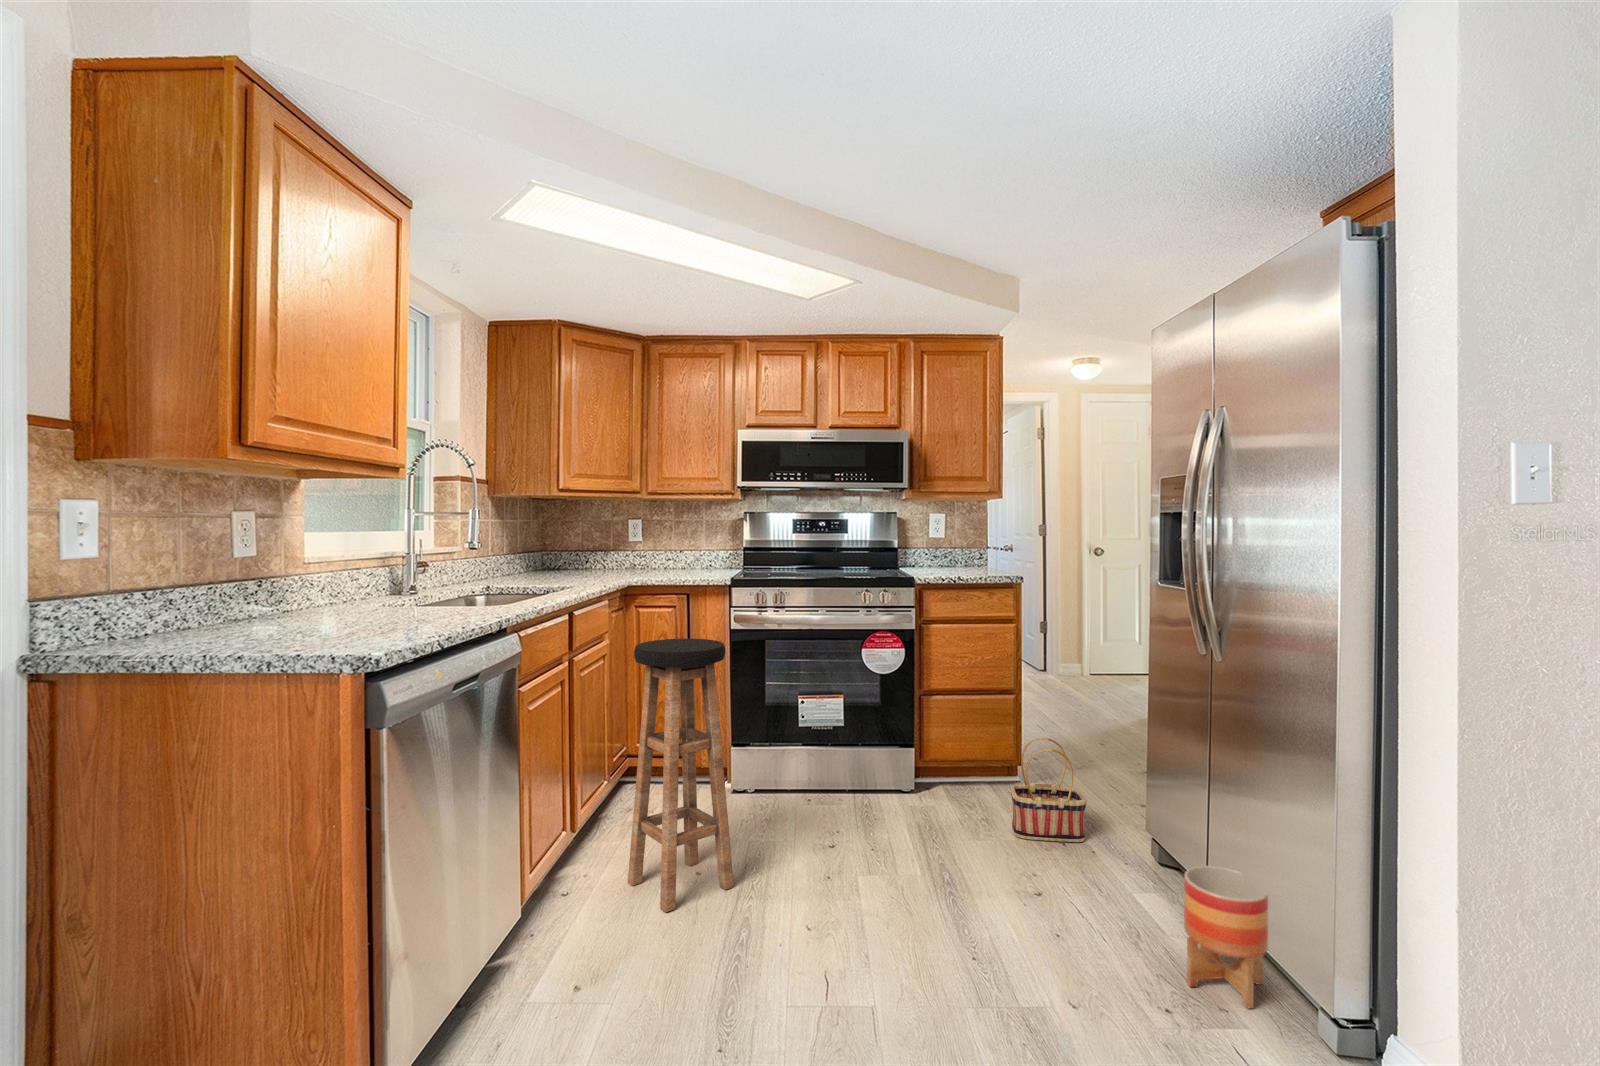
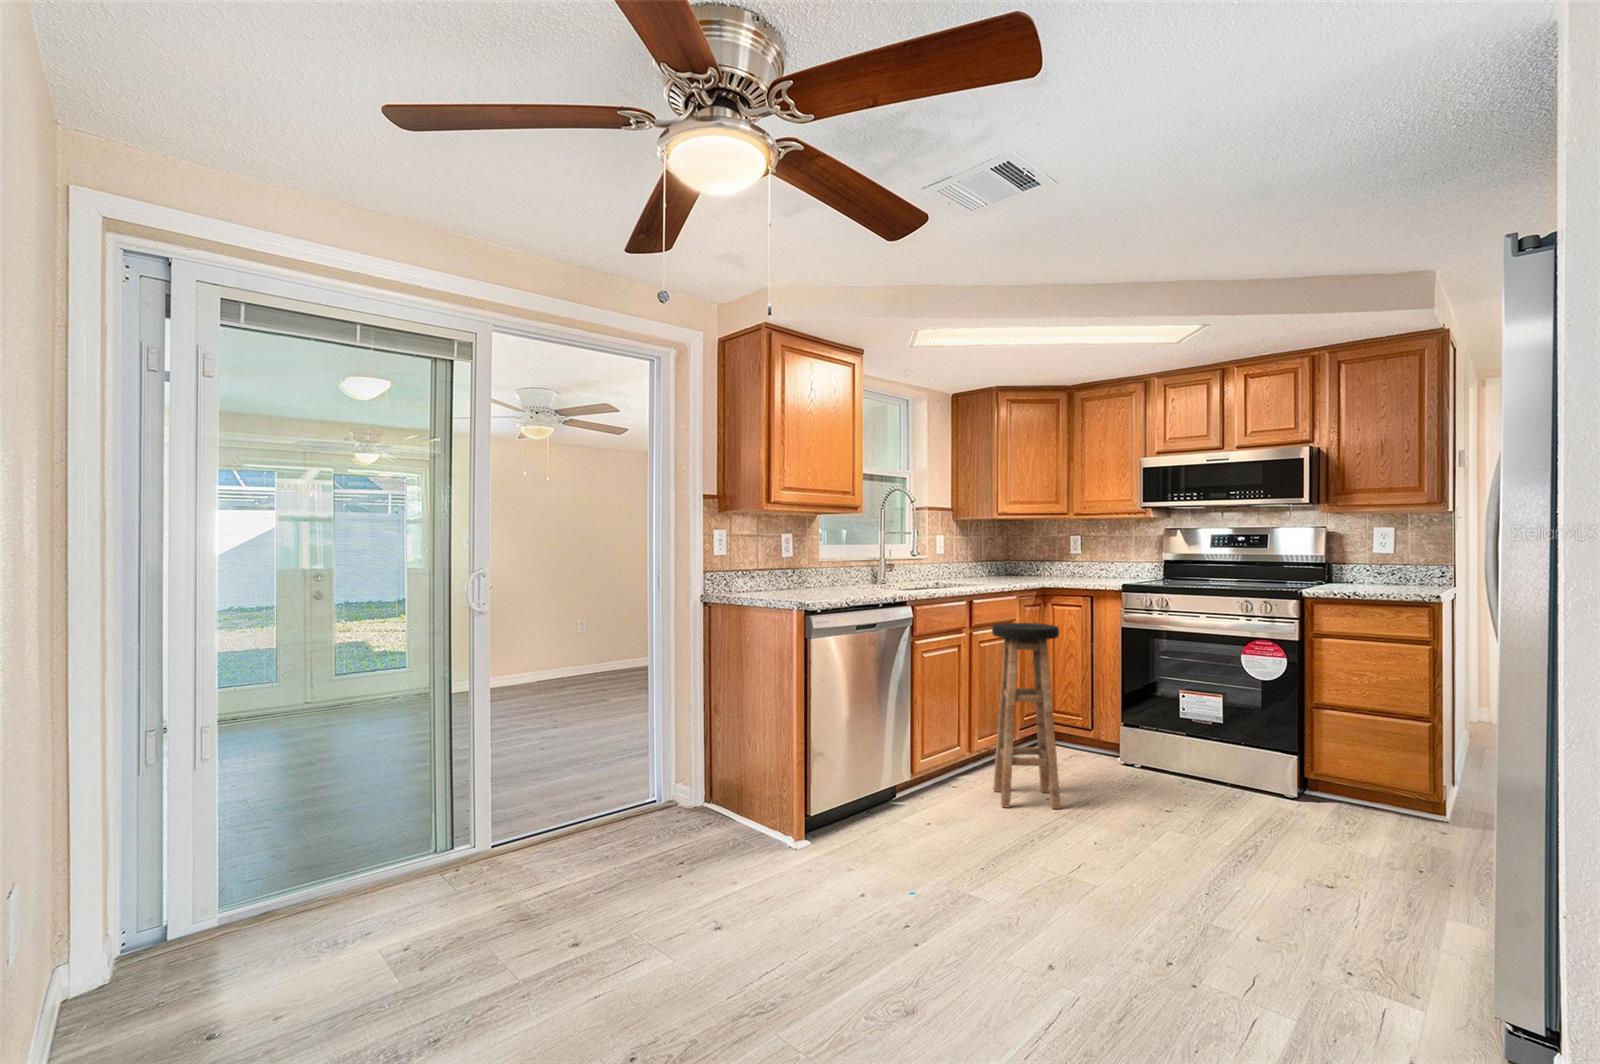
basket: present [1011,738,1087,842] -> none [1362,760,1455,872]
planter: present [1184,866,1268,1008] -> none [1379,861,1471,987]

